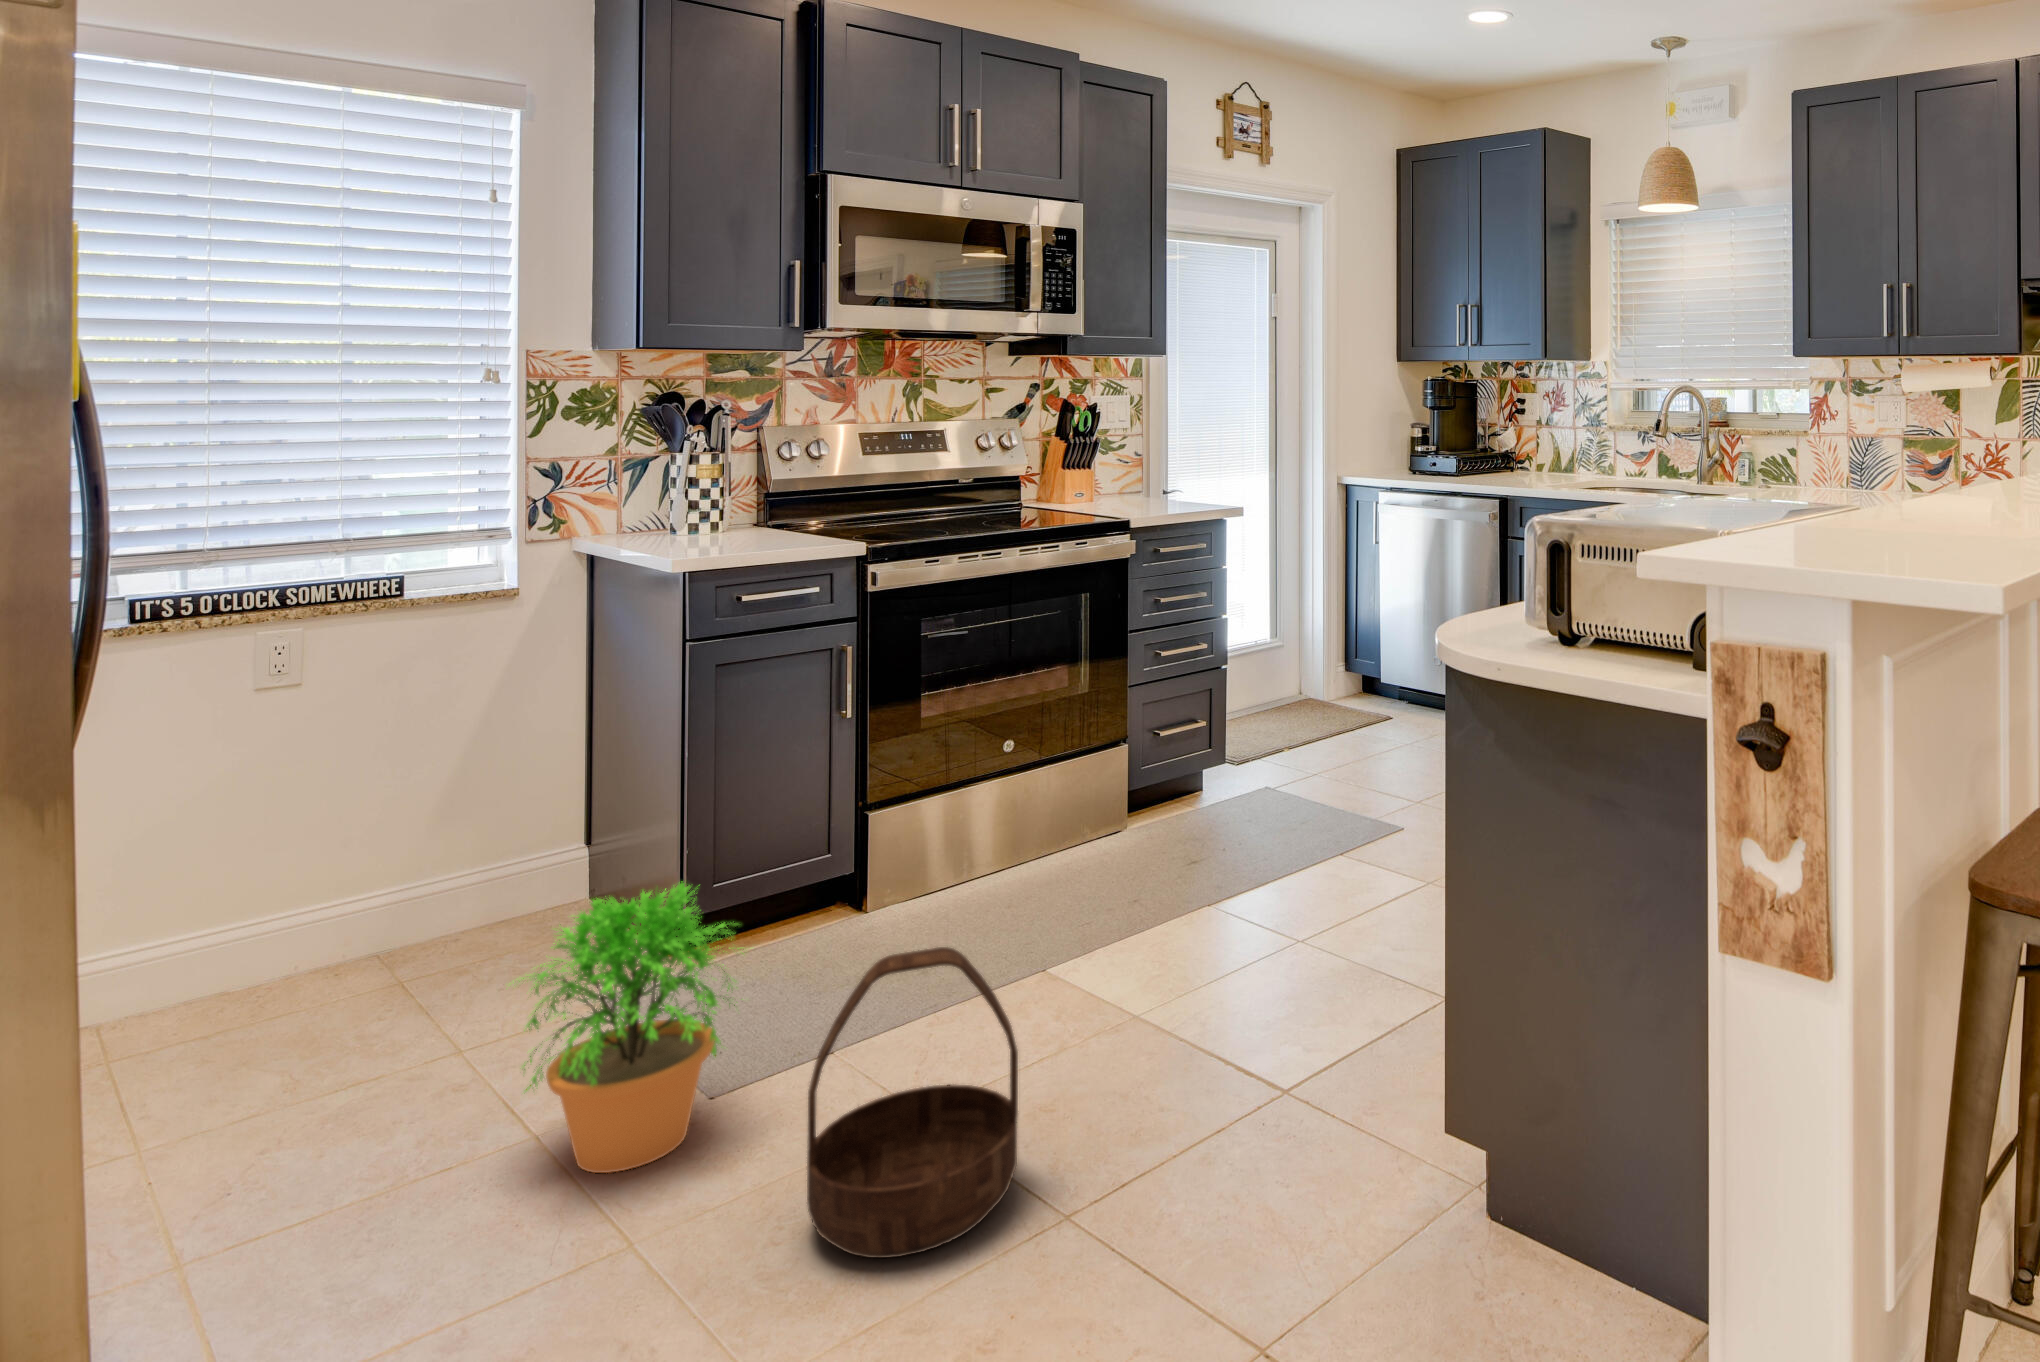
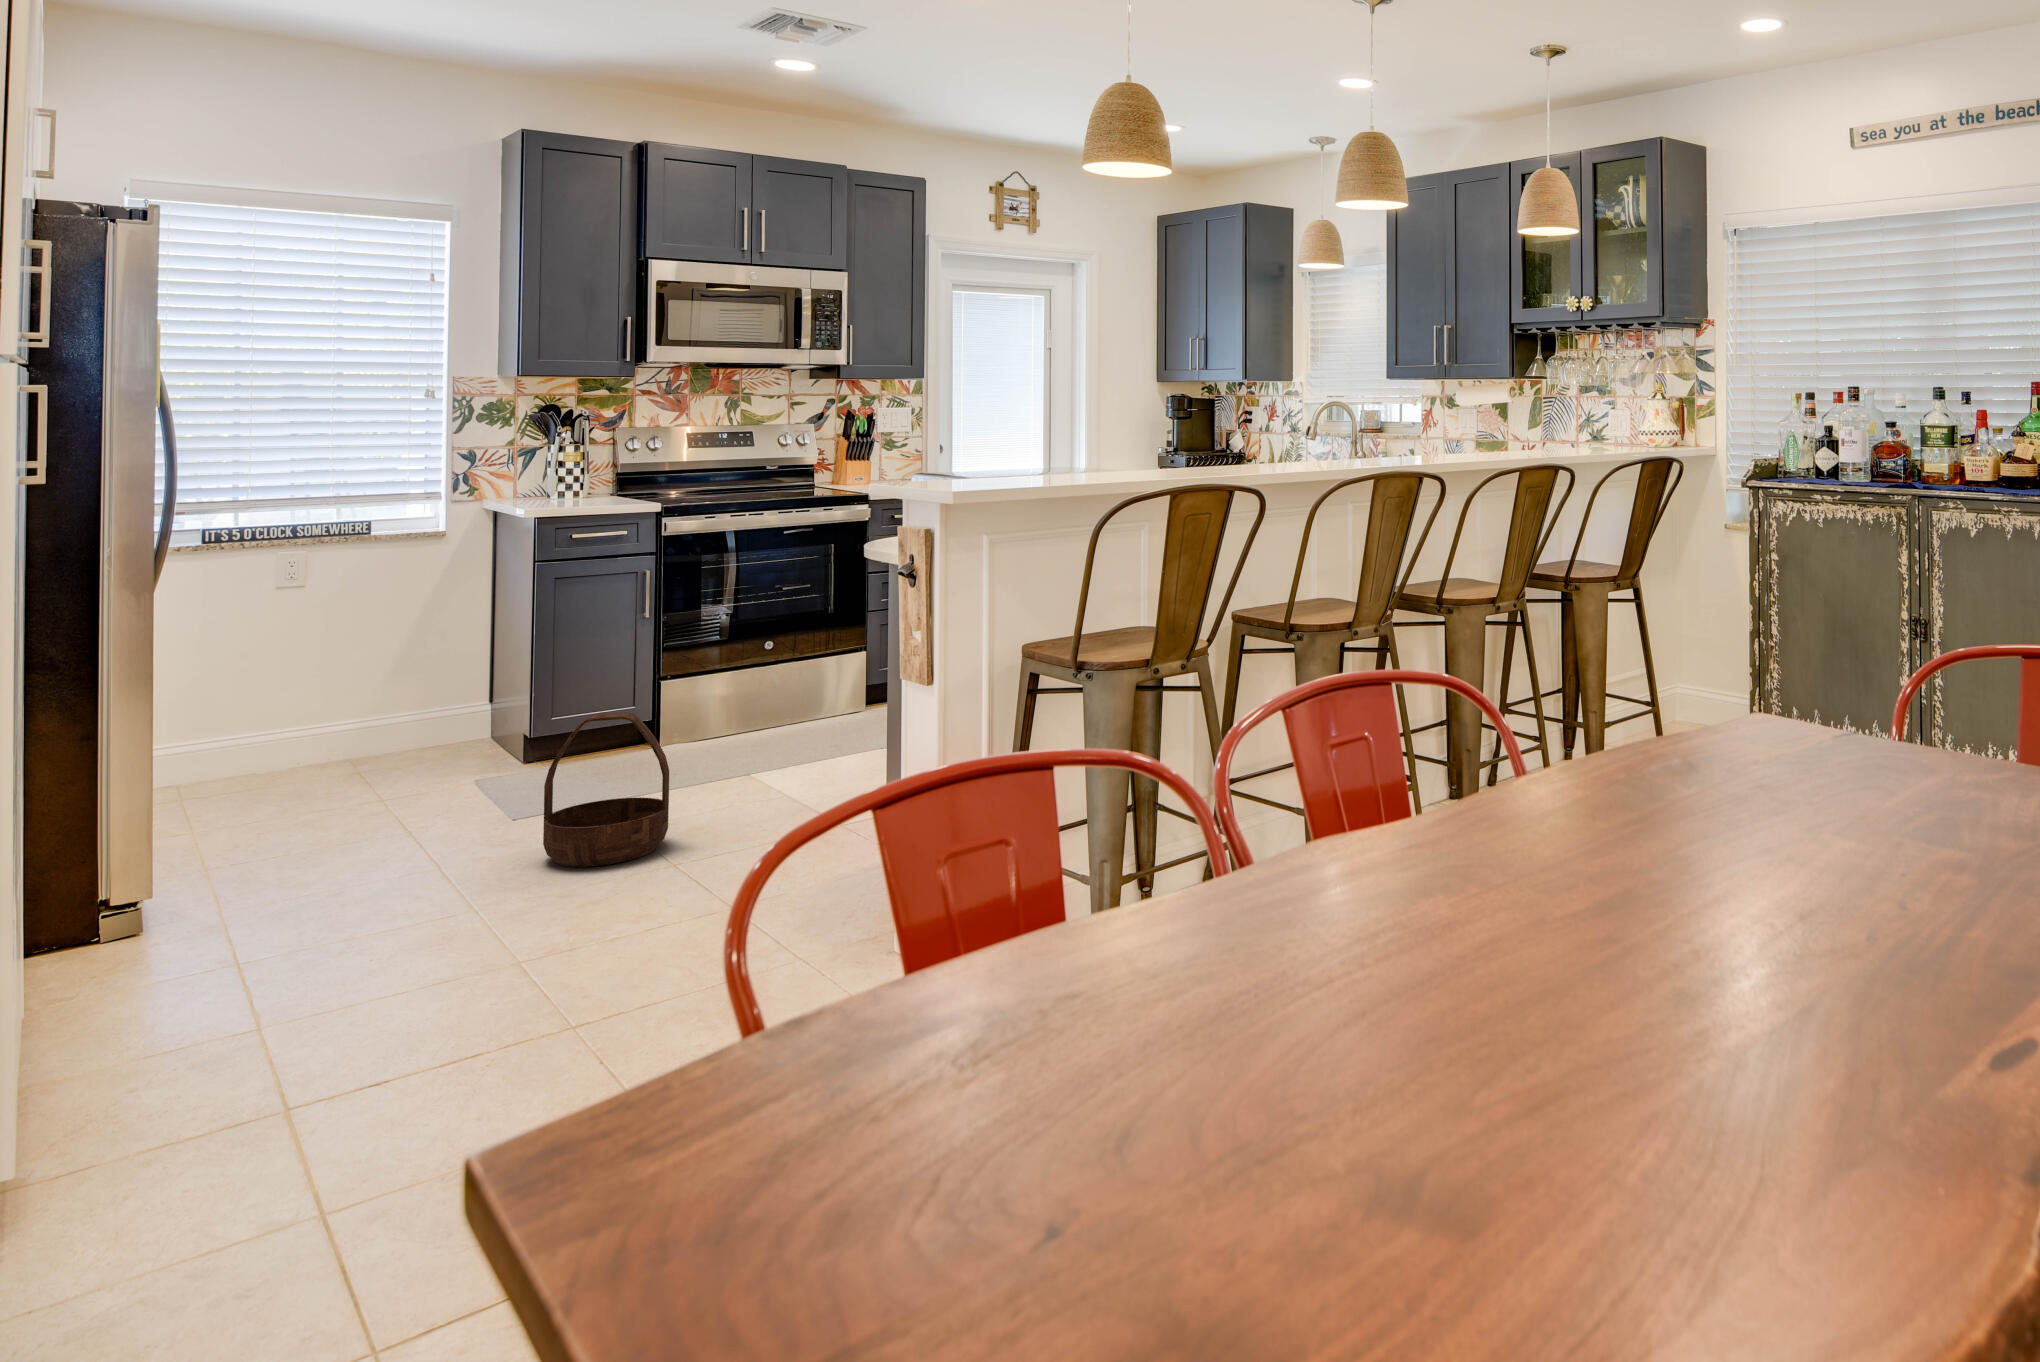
potted plant: present [513,883,744,1173] -> none [396,683,539,839]

